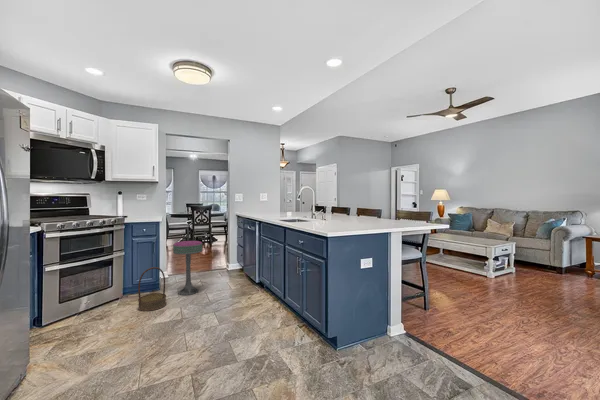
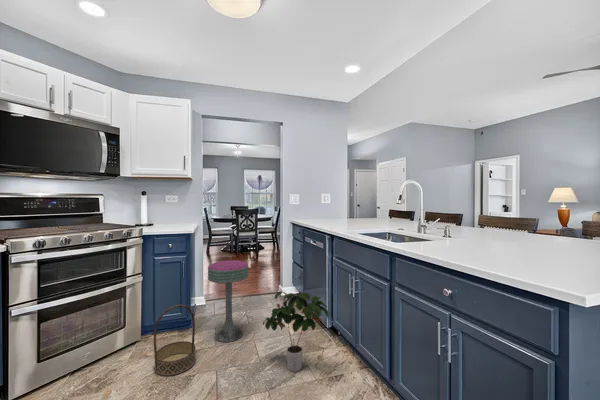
potted plant: none [212,256,253,305] -> present [263,291,328,371]

